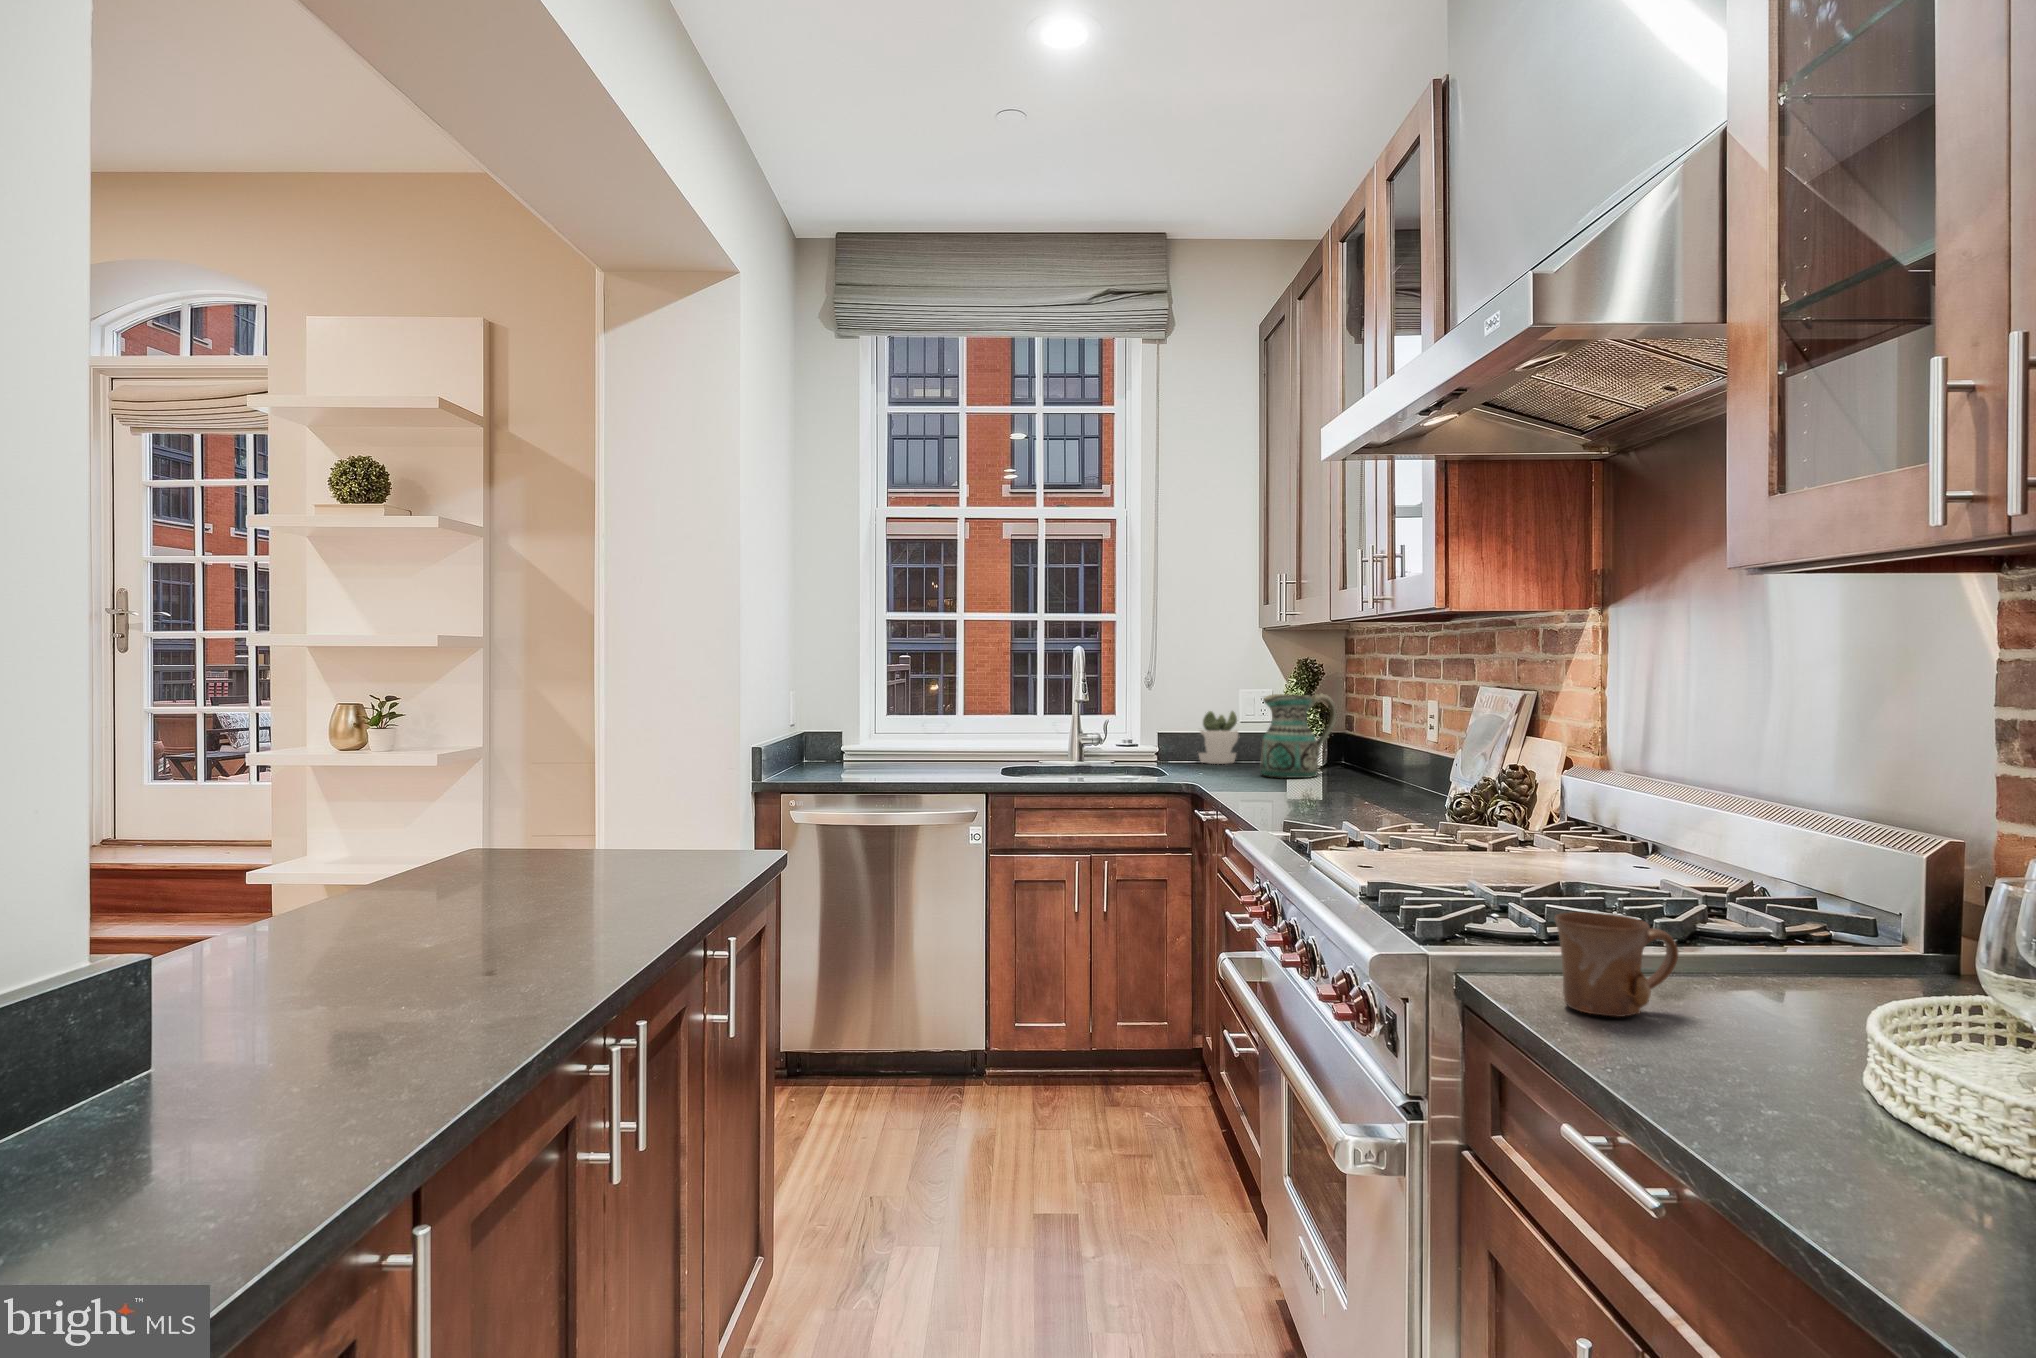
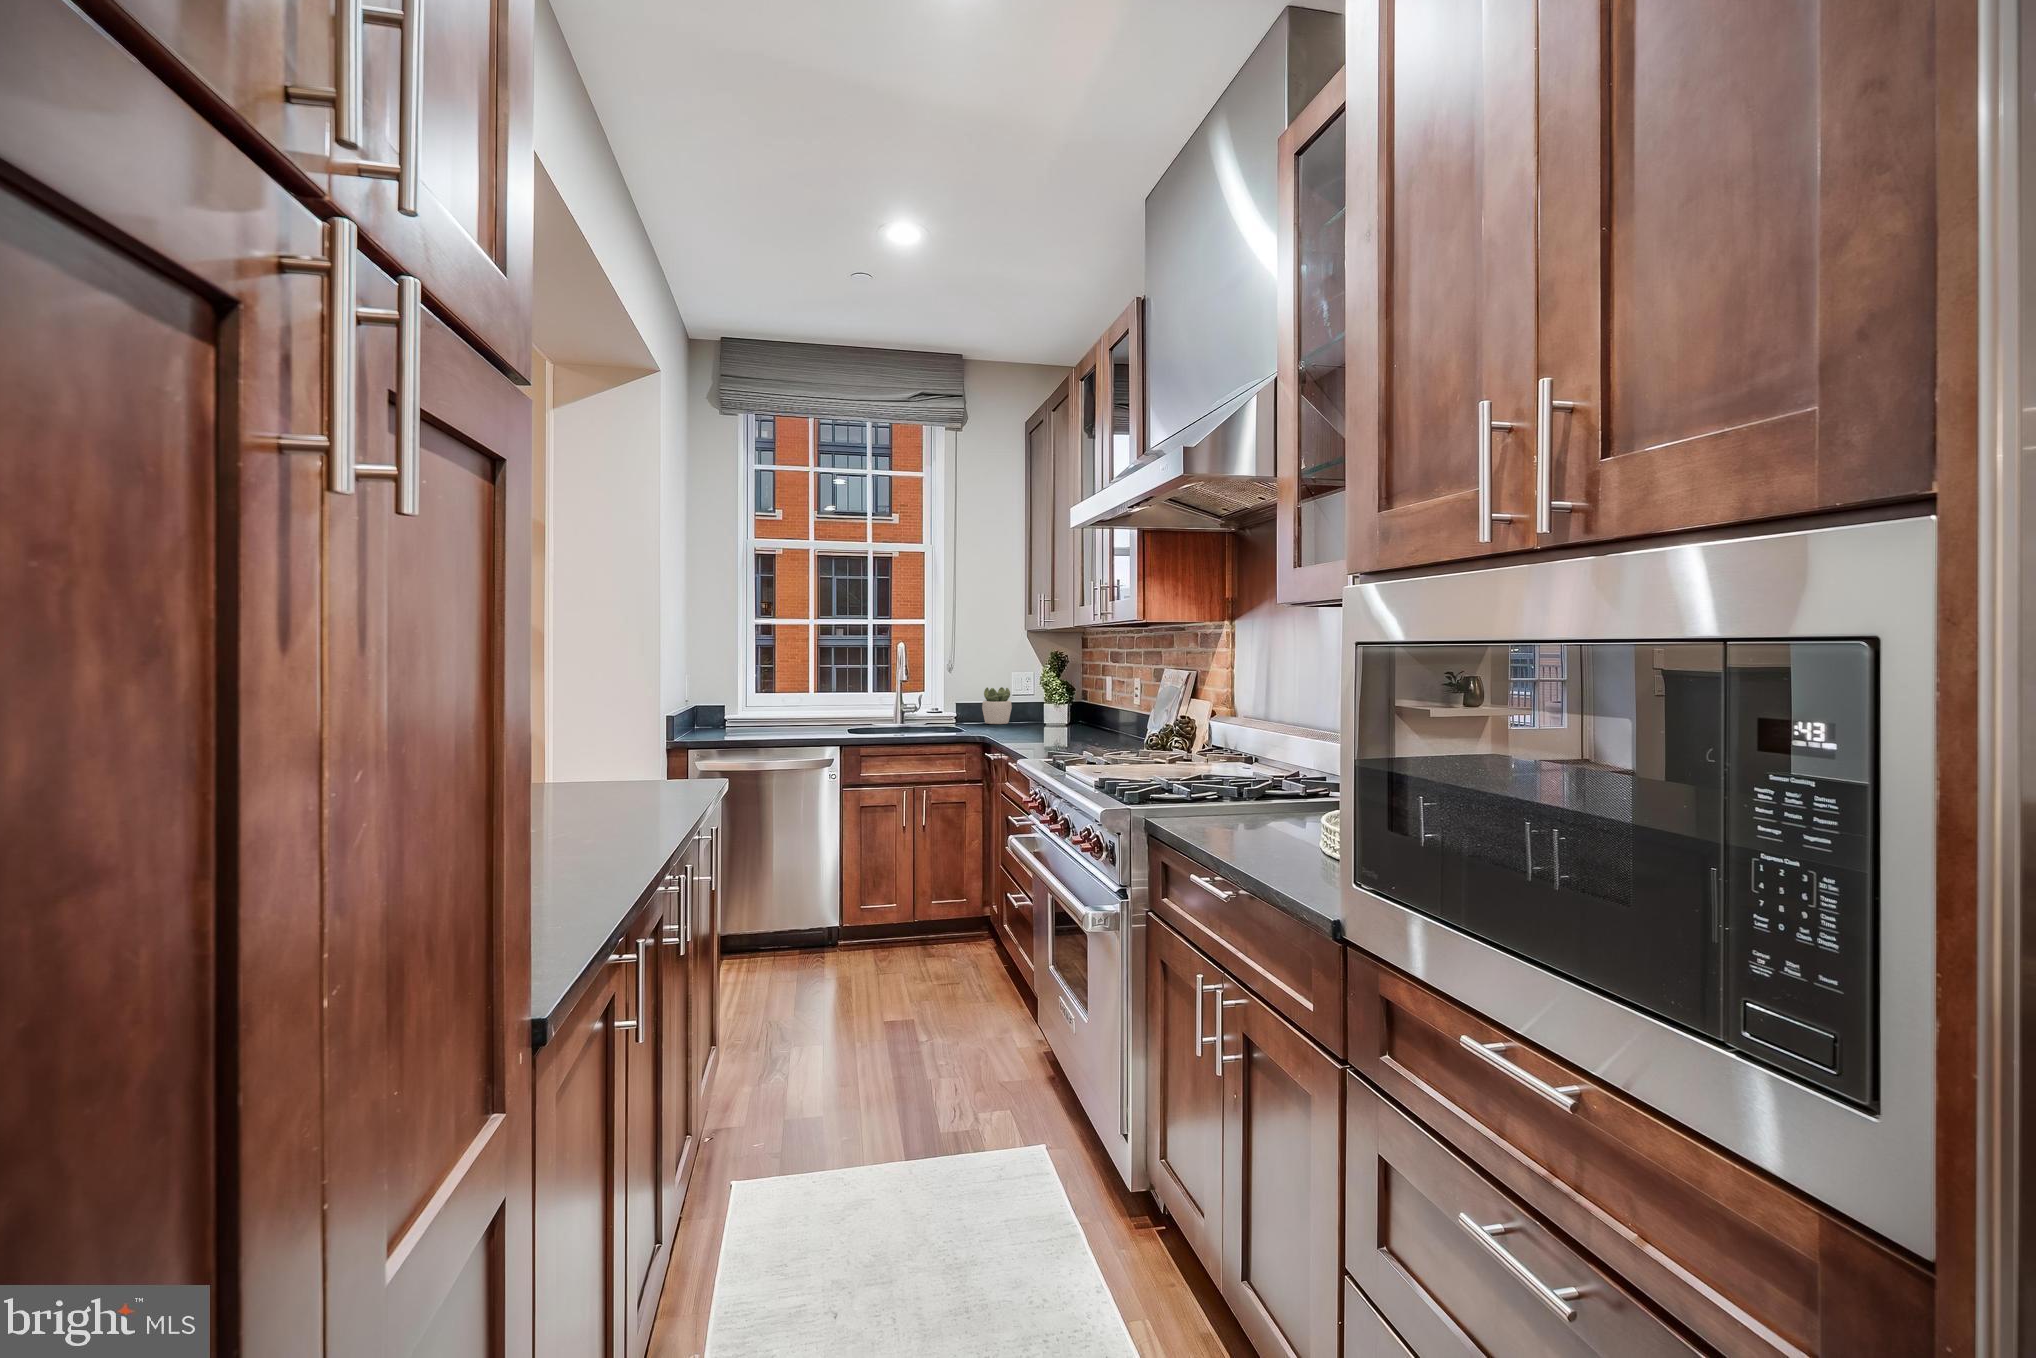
ceramic pitcher: present [1260,693,1337,778] -> none [1027,675,1076,731]
mug: present [1554,912,1678,1017] -> none [1194,778,1252,827]

